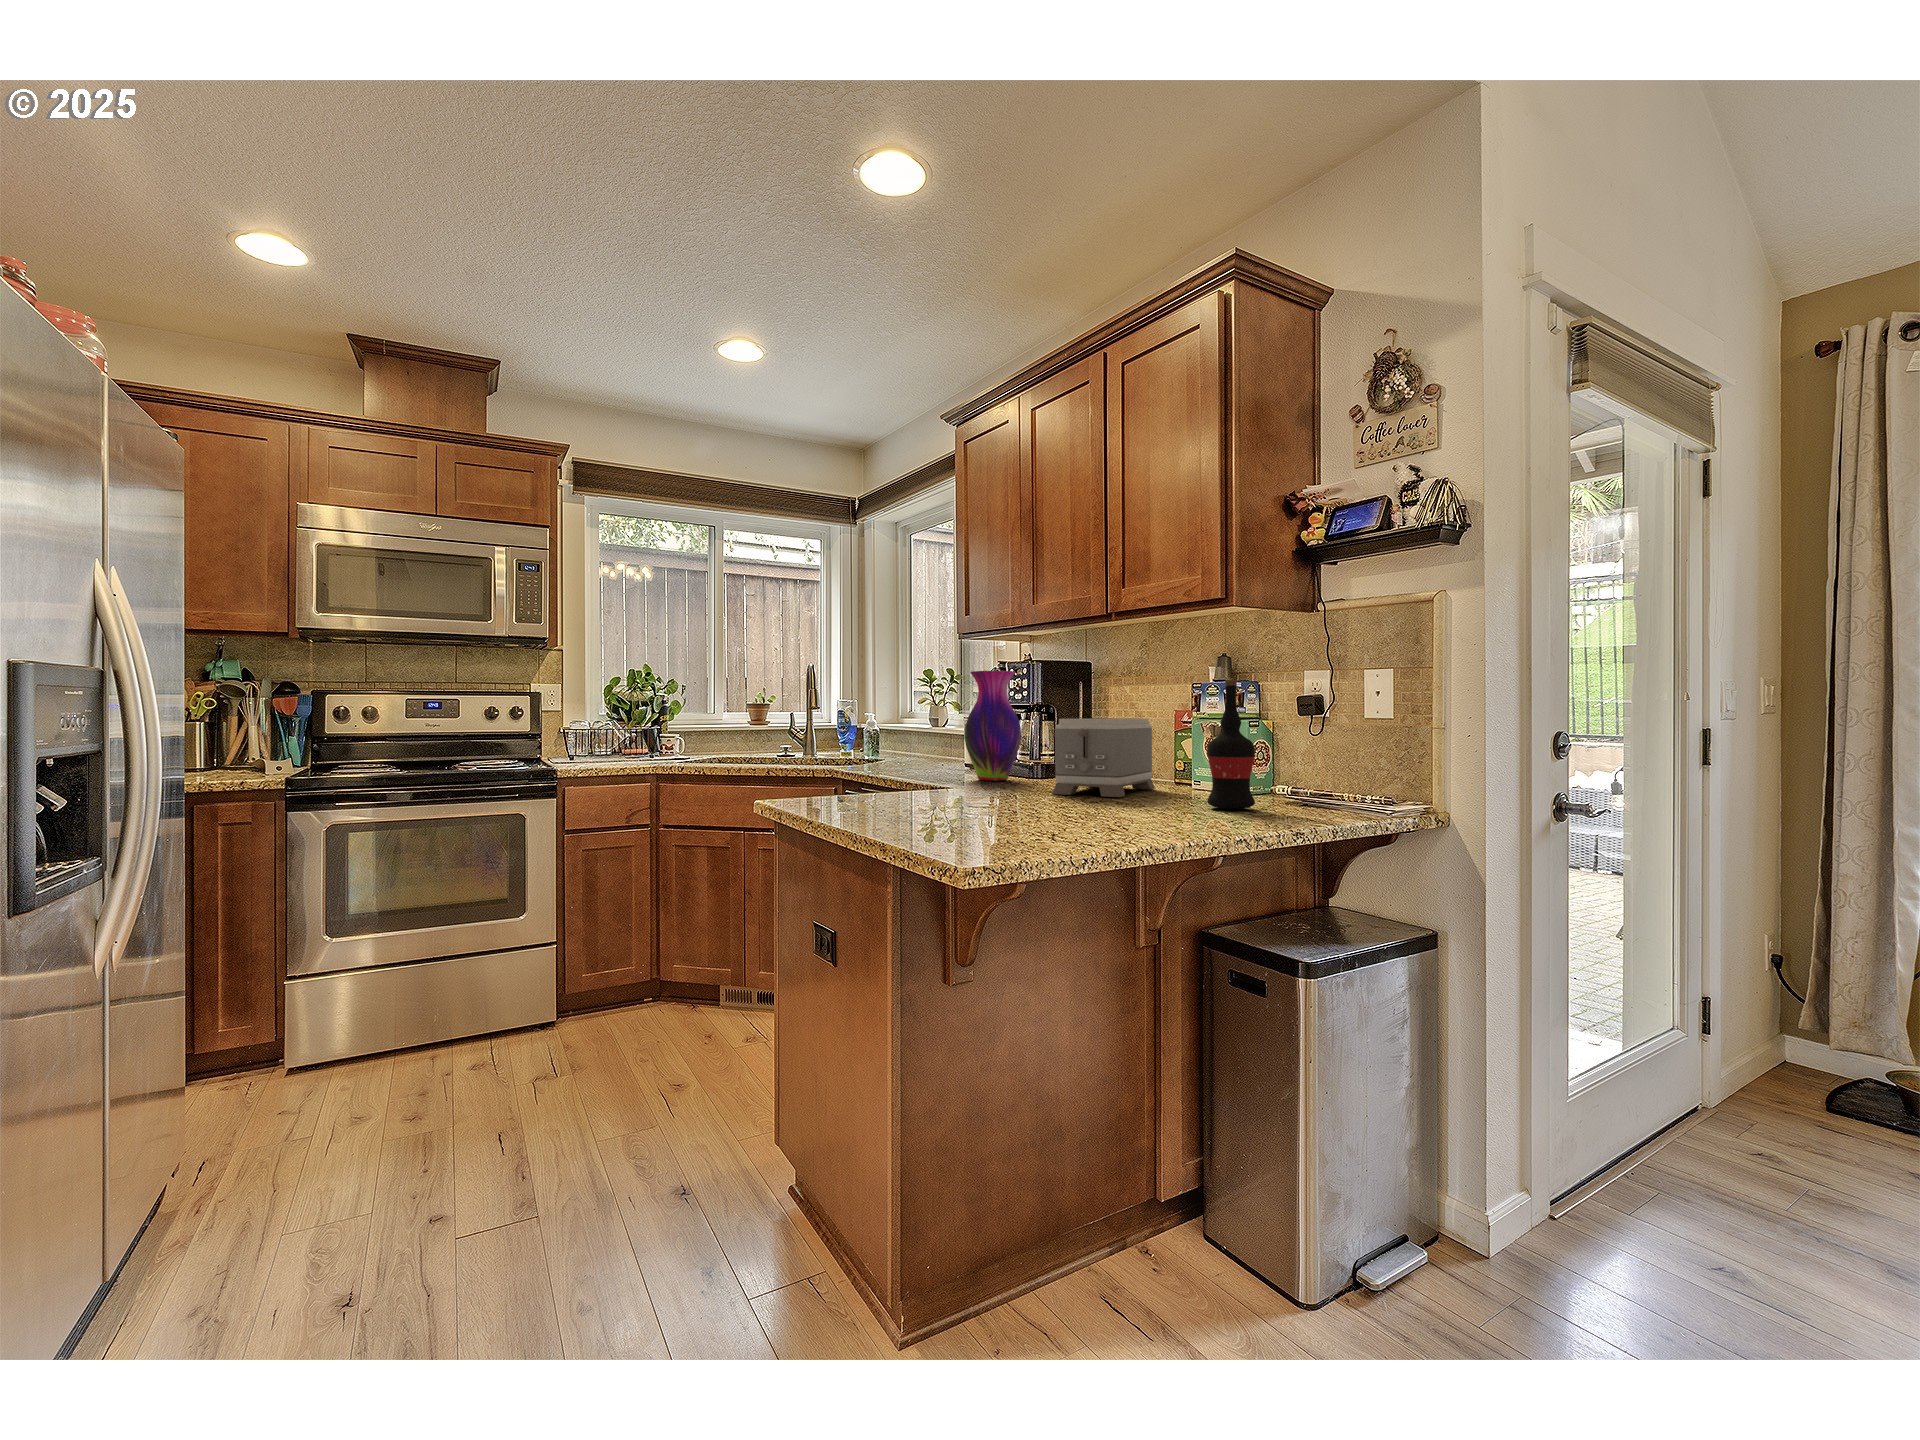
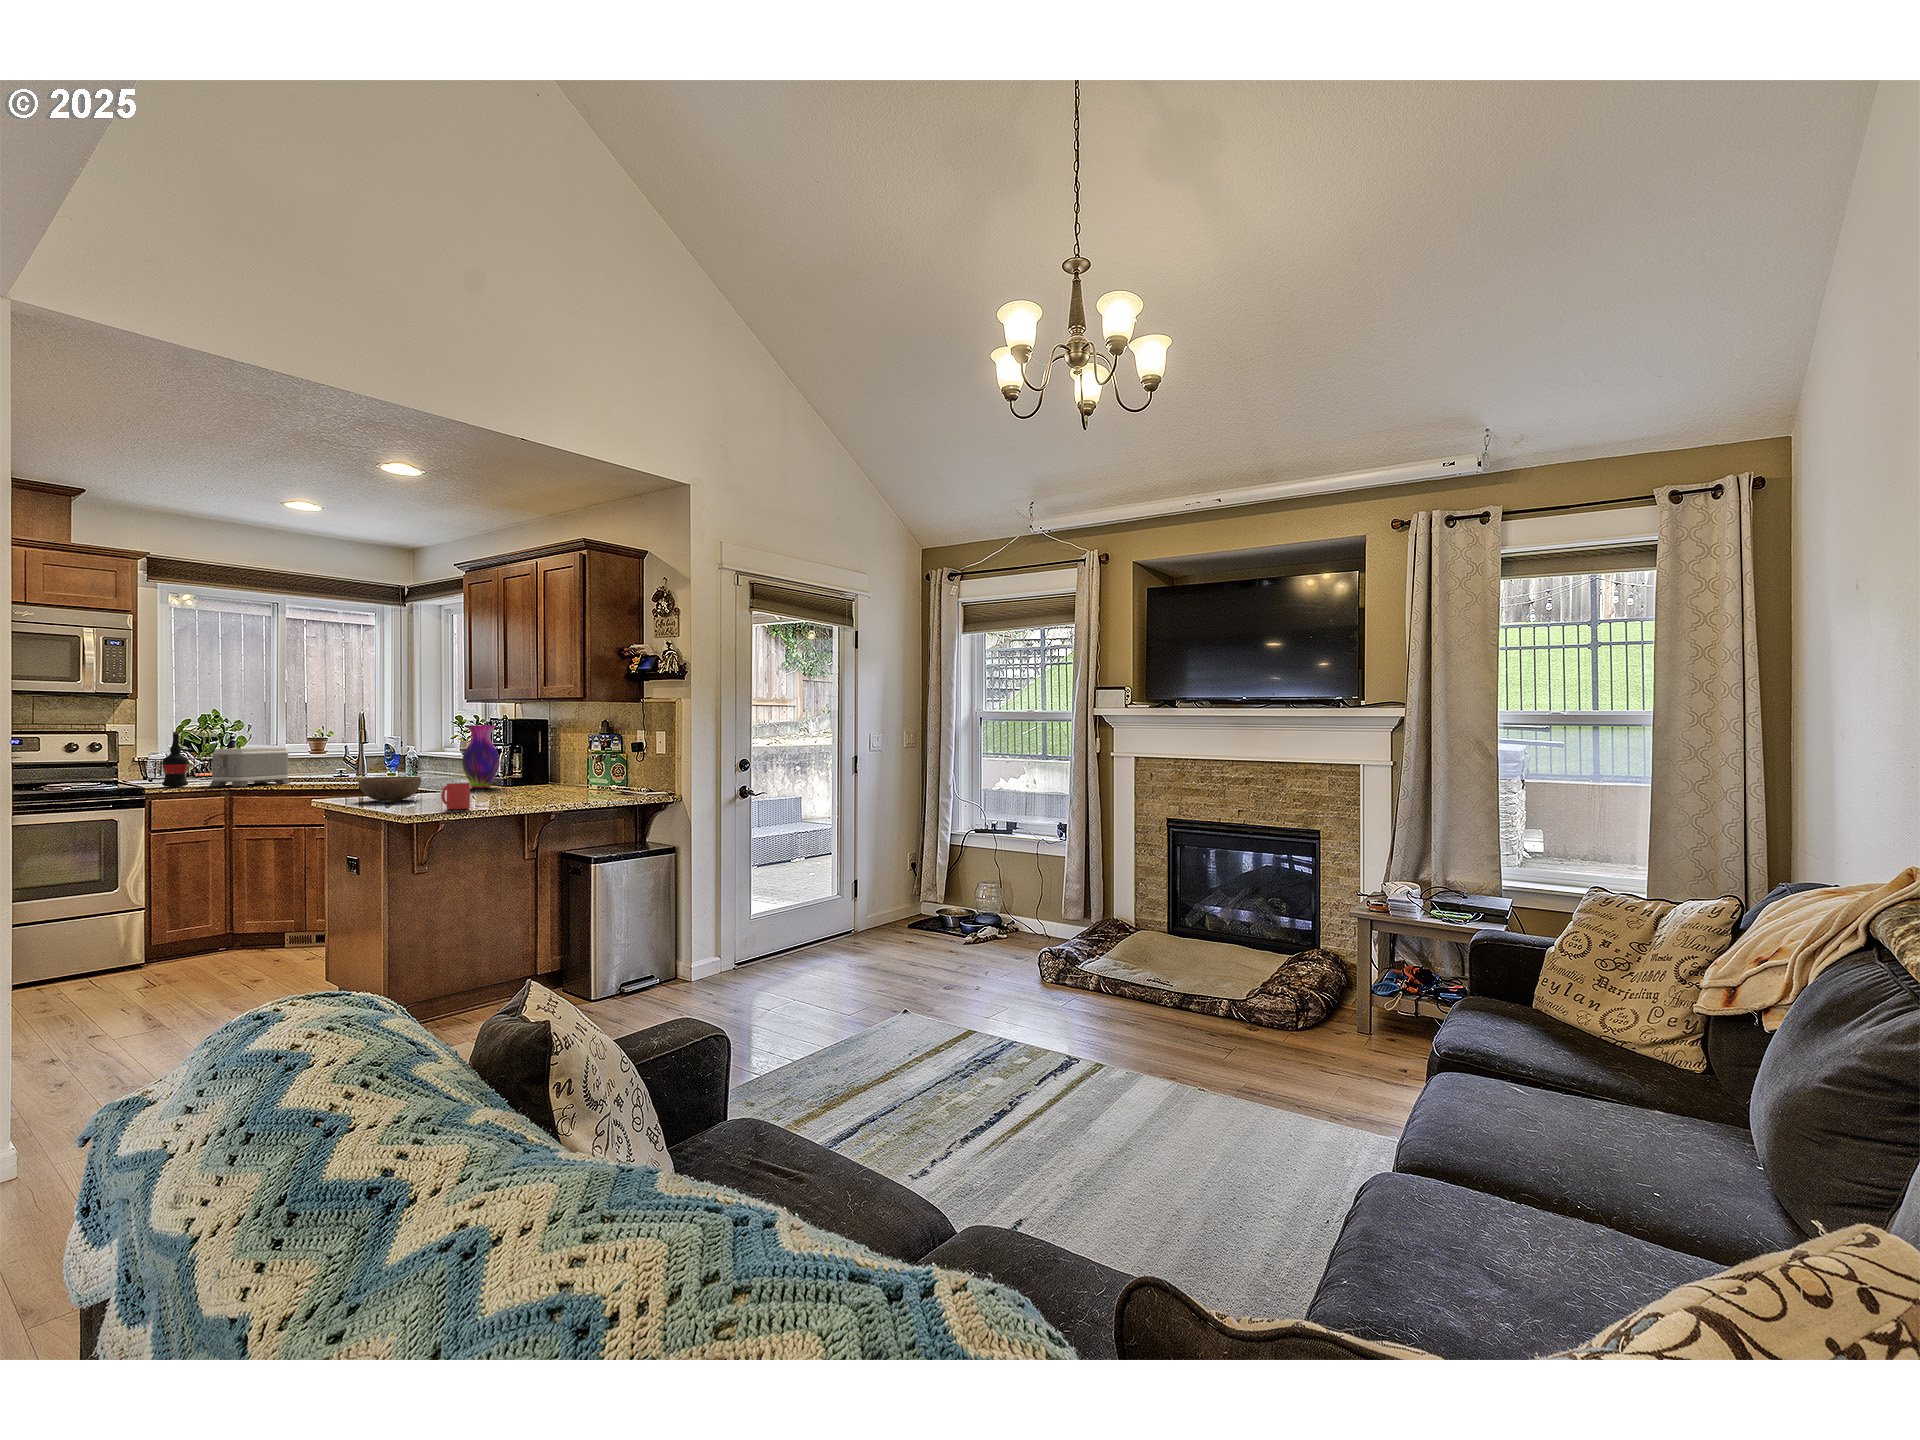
wine bottle: present [1207,680,1255,809] -> present [162,732,188,787]
toaster: present [1052,718,1155,797] -> present [209,748,290,786]
bowl: none [828,758,932,807] -> present [359,776,421,801]
mug: none [1018,776,1072,843] -> present [442,782,470,809]

